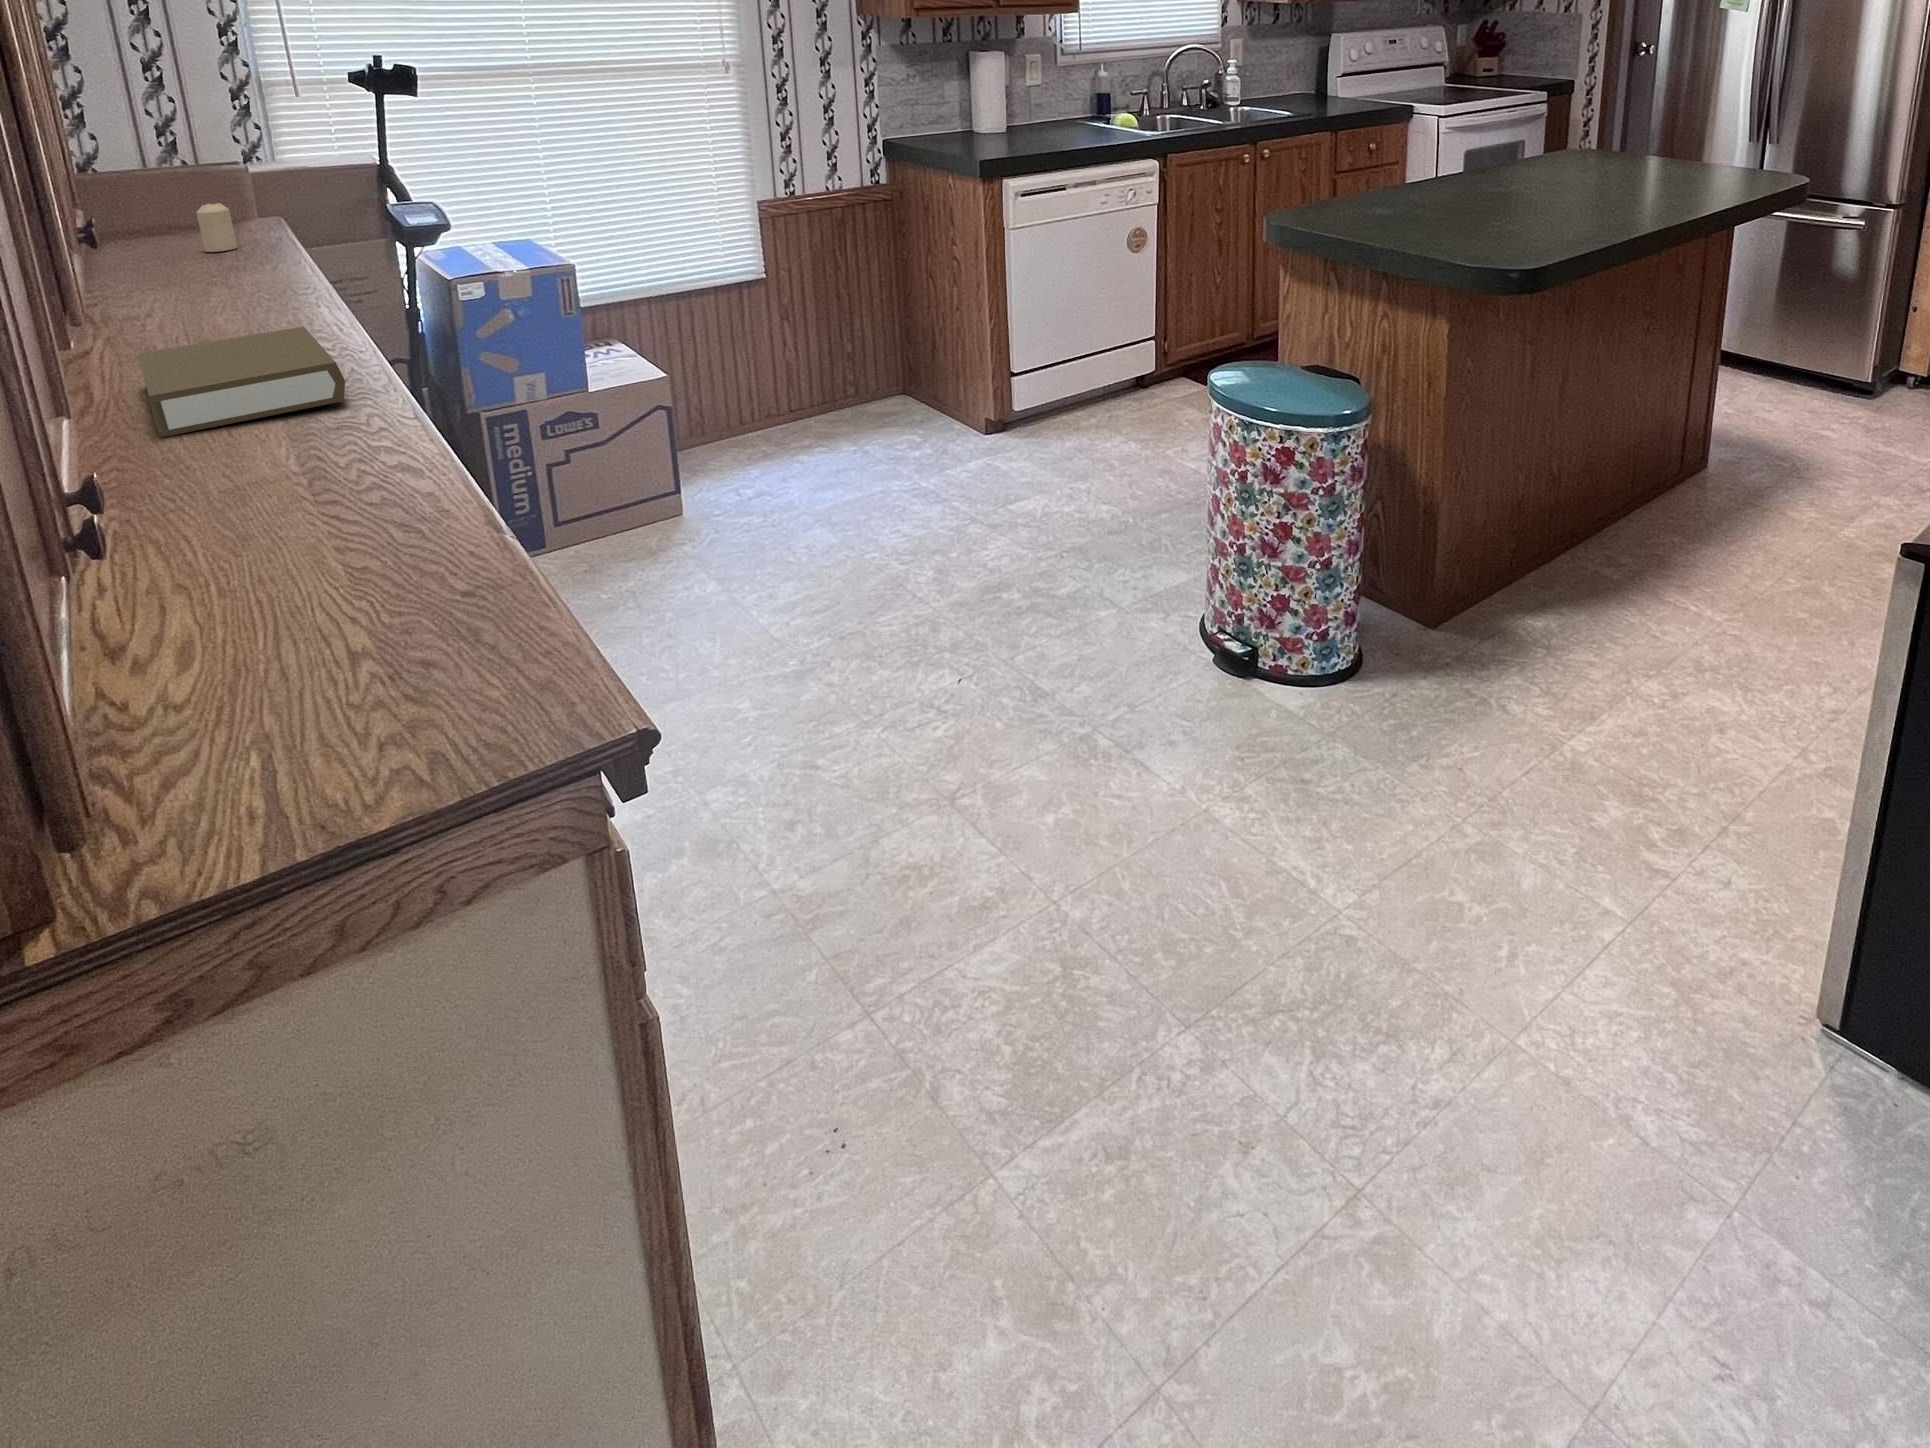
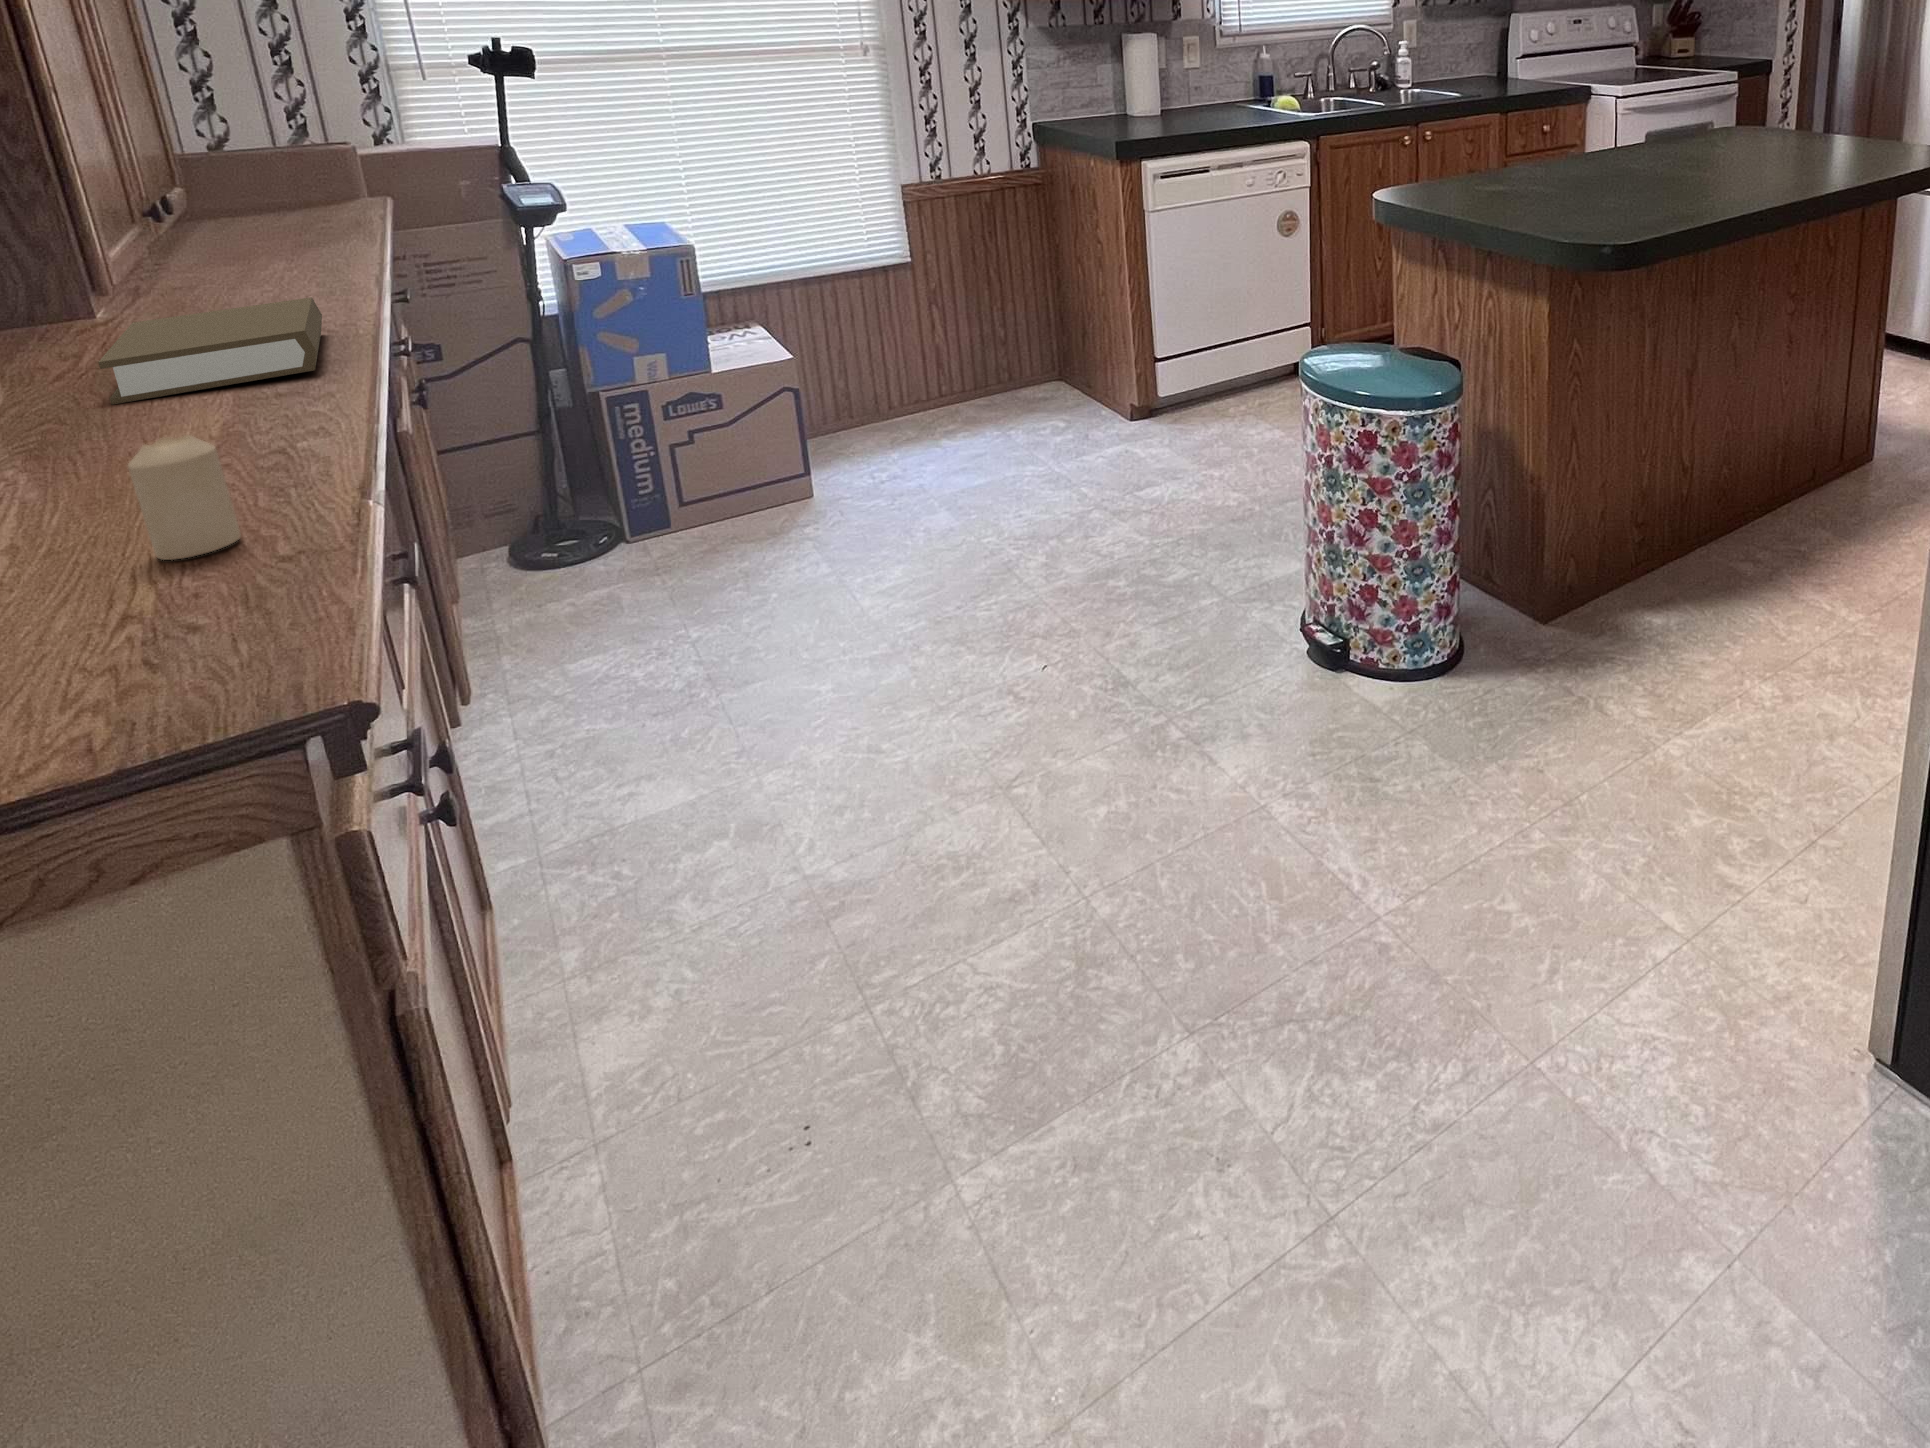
candle: present [196,203,237,252] -> present [128,435,241,560]

